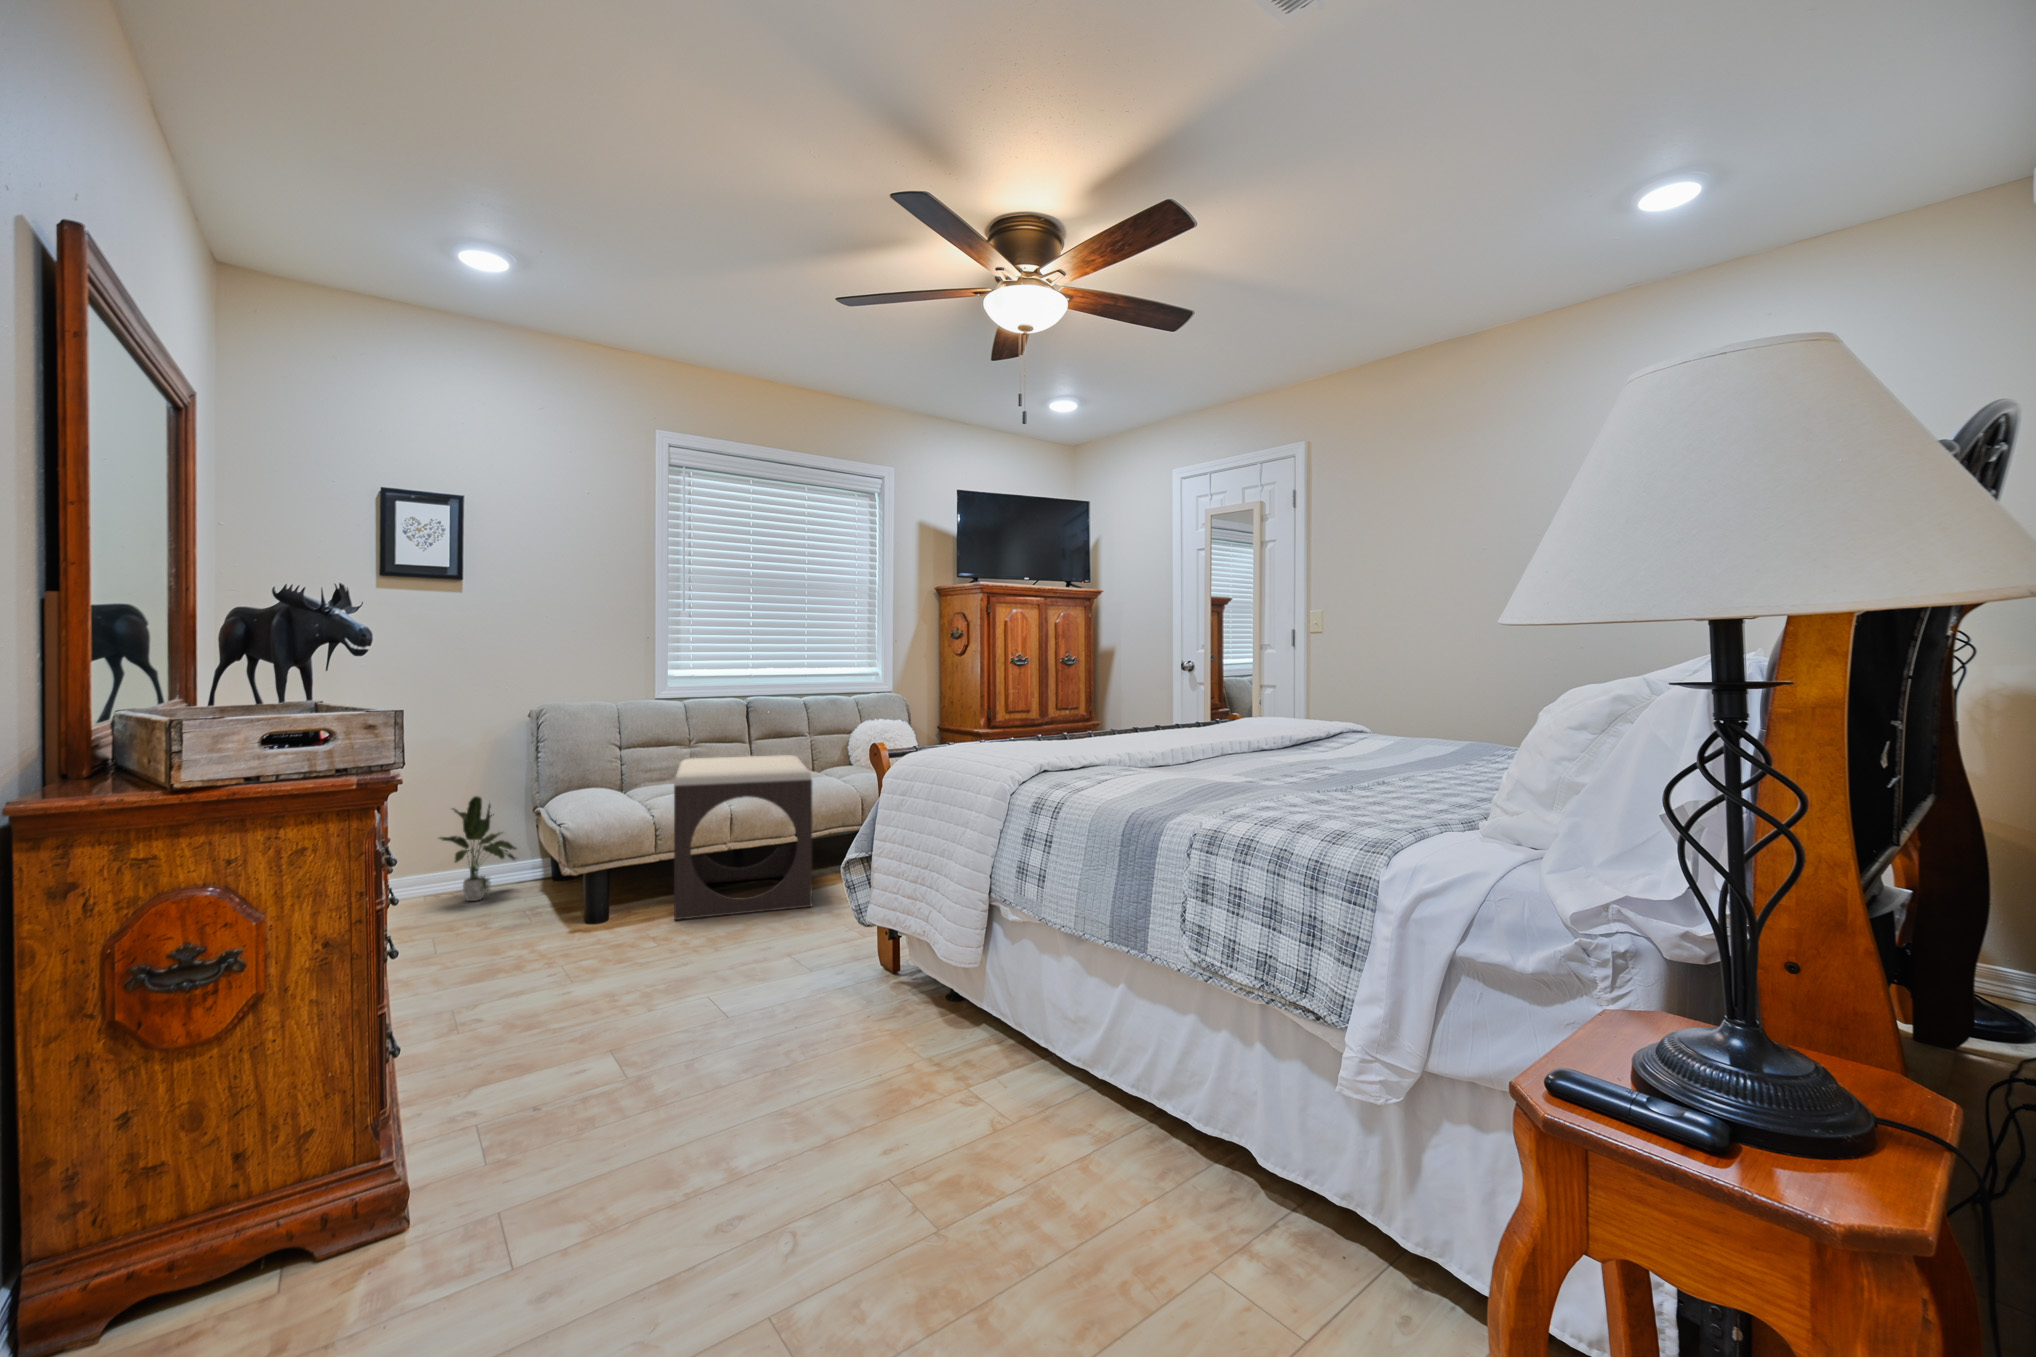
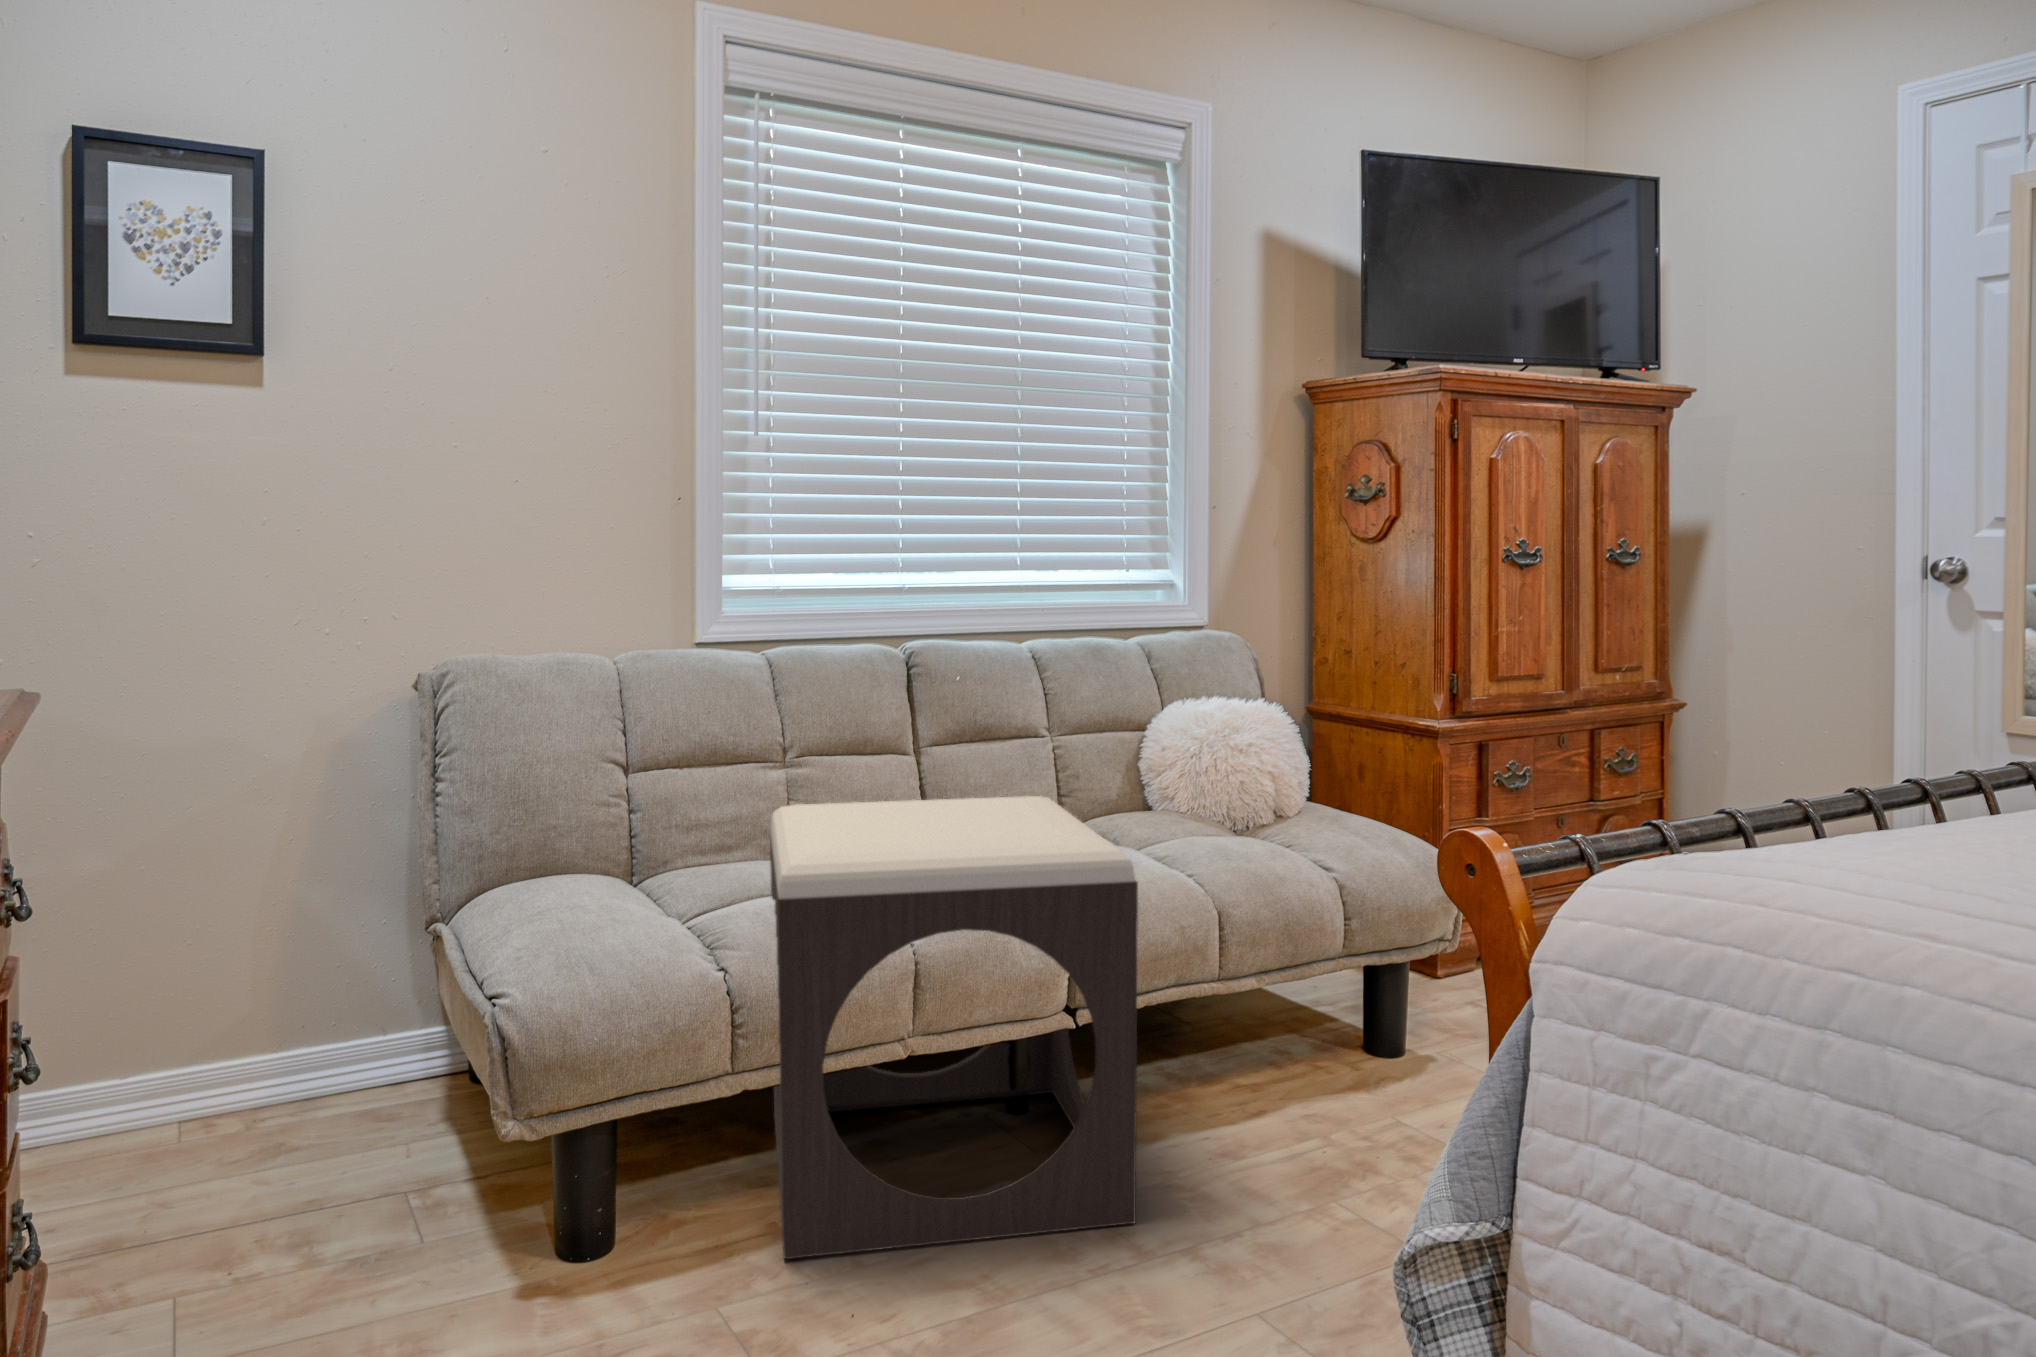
potted plant: present [440,796,516,901] -> none [207,890,400,1147]

